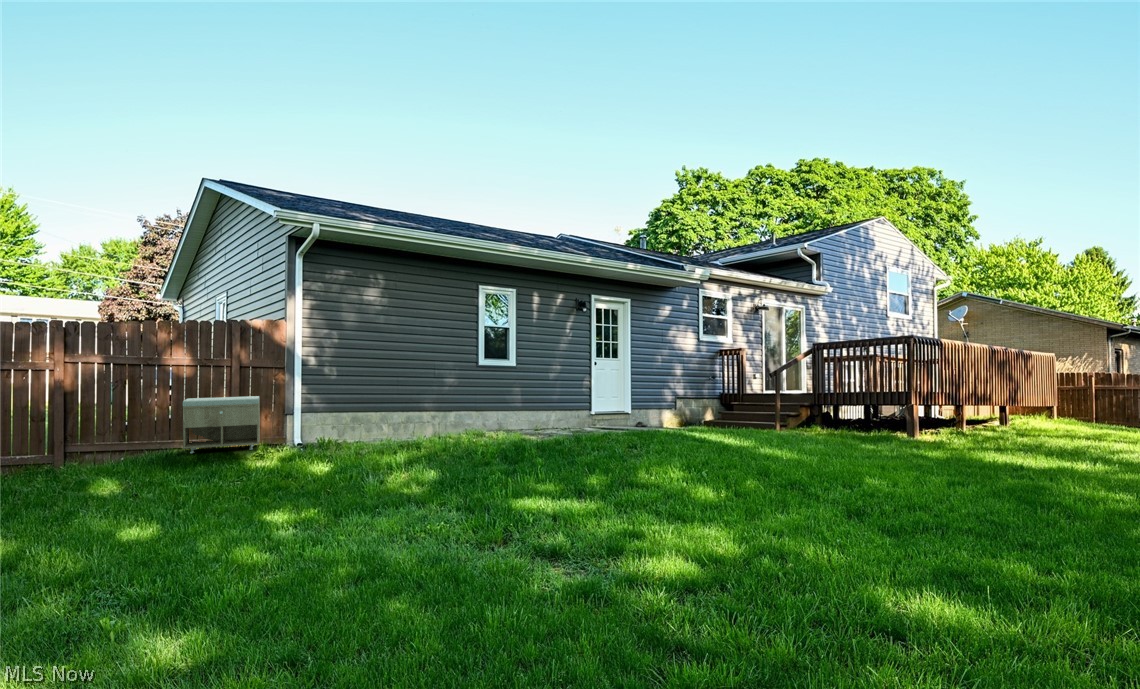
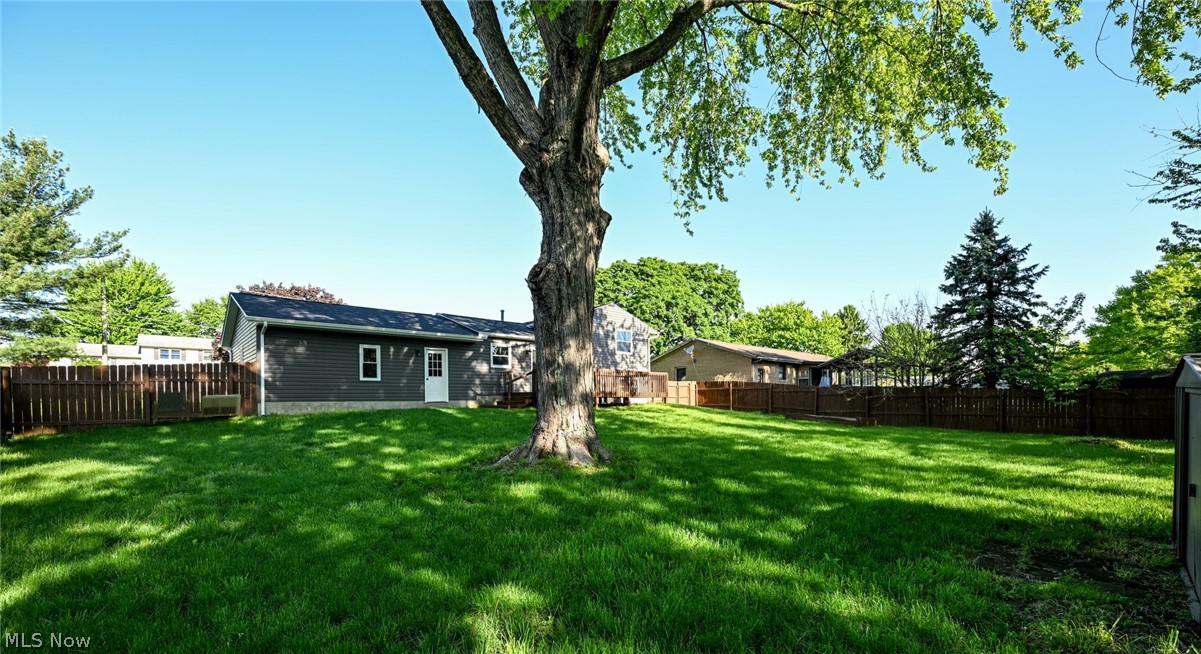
lounge chair: none [78,388,161,470] -> present [153,391,190,423]

